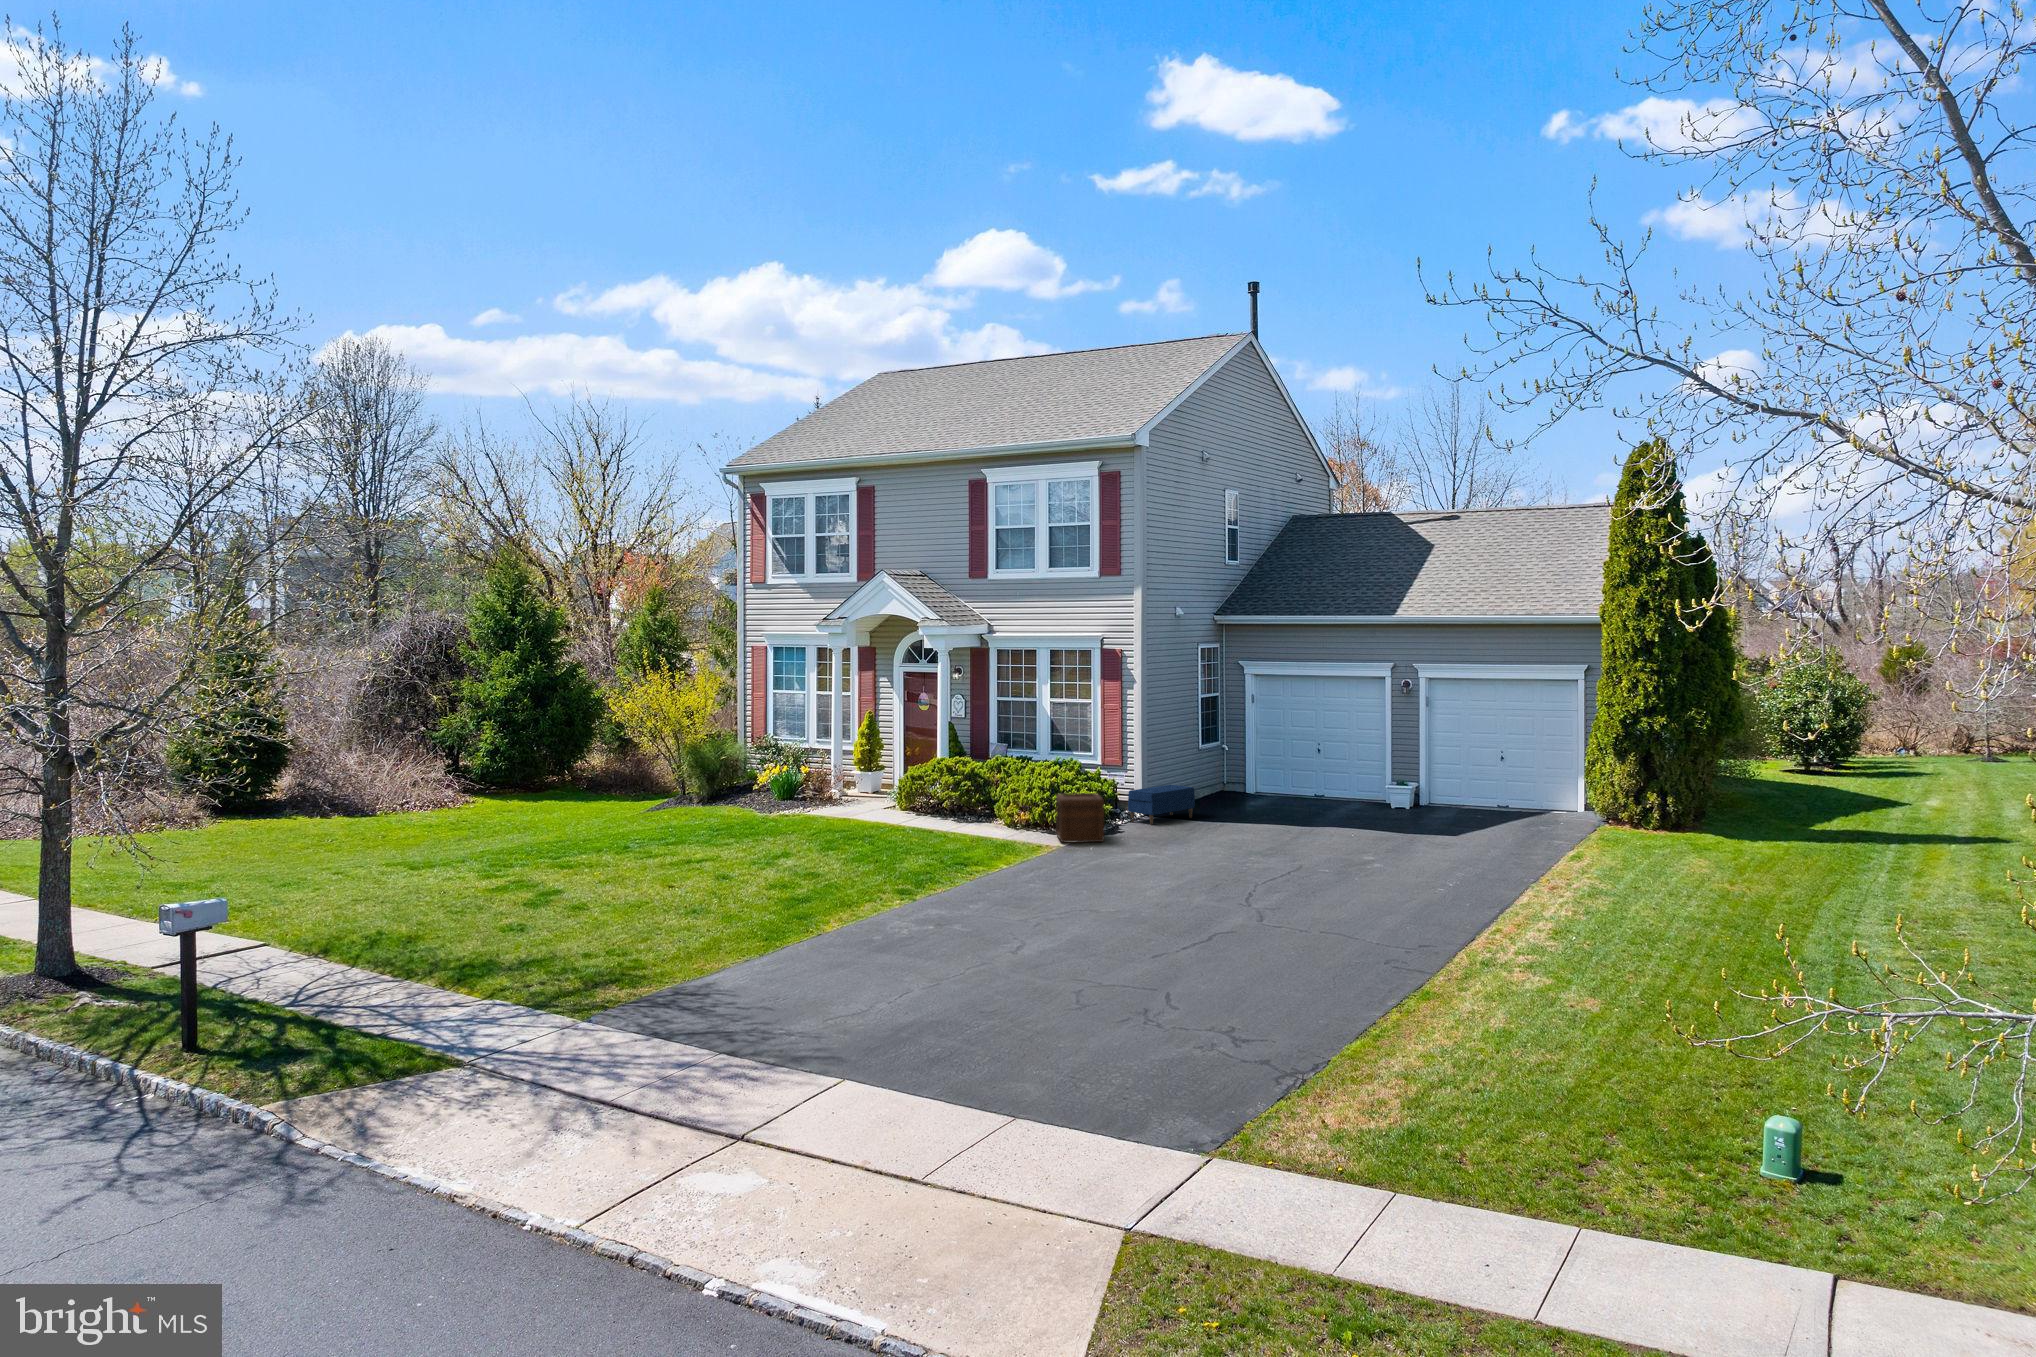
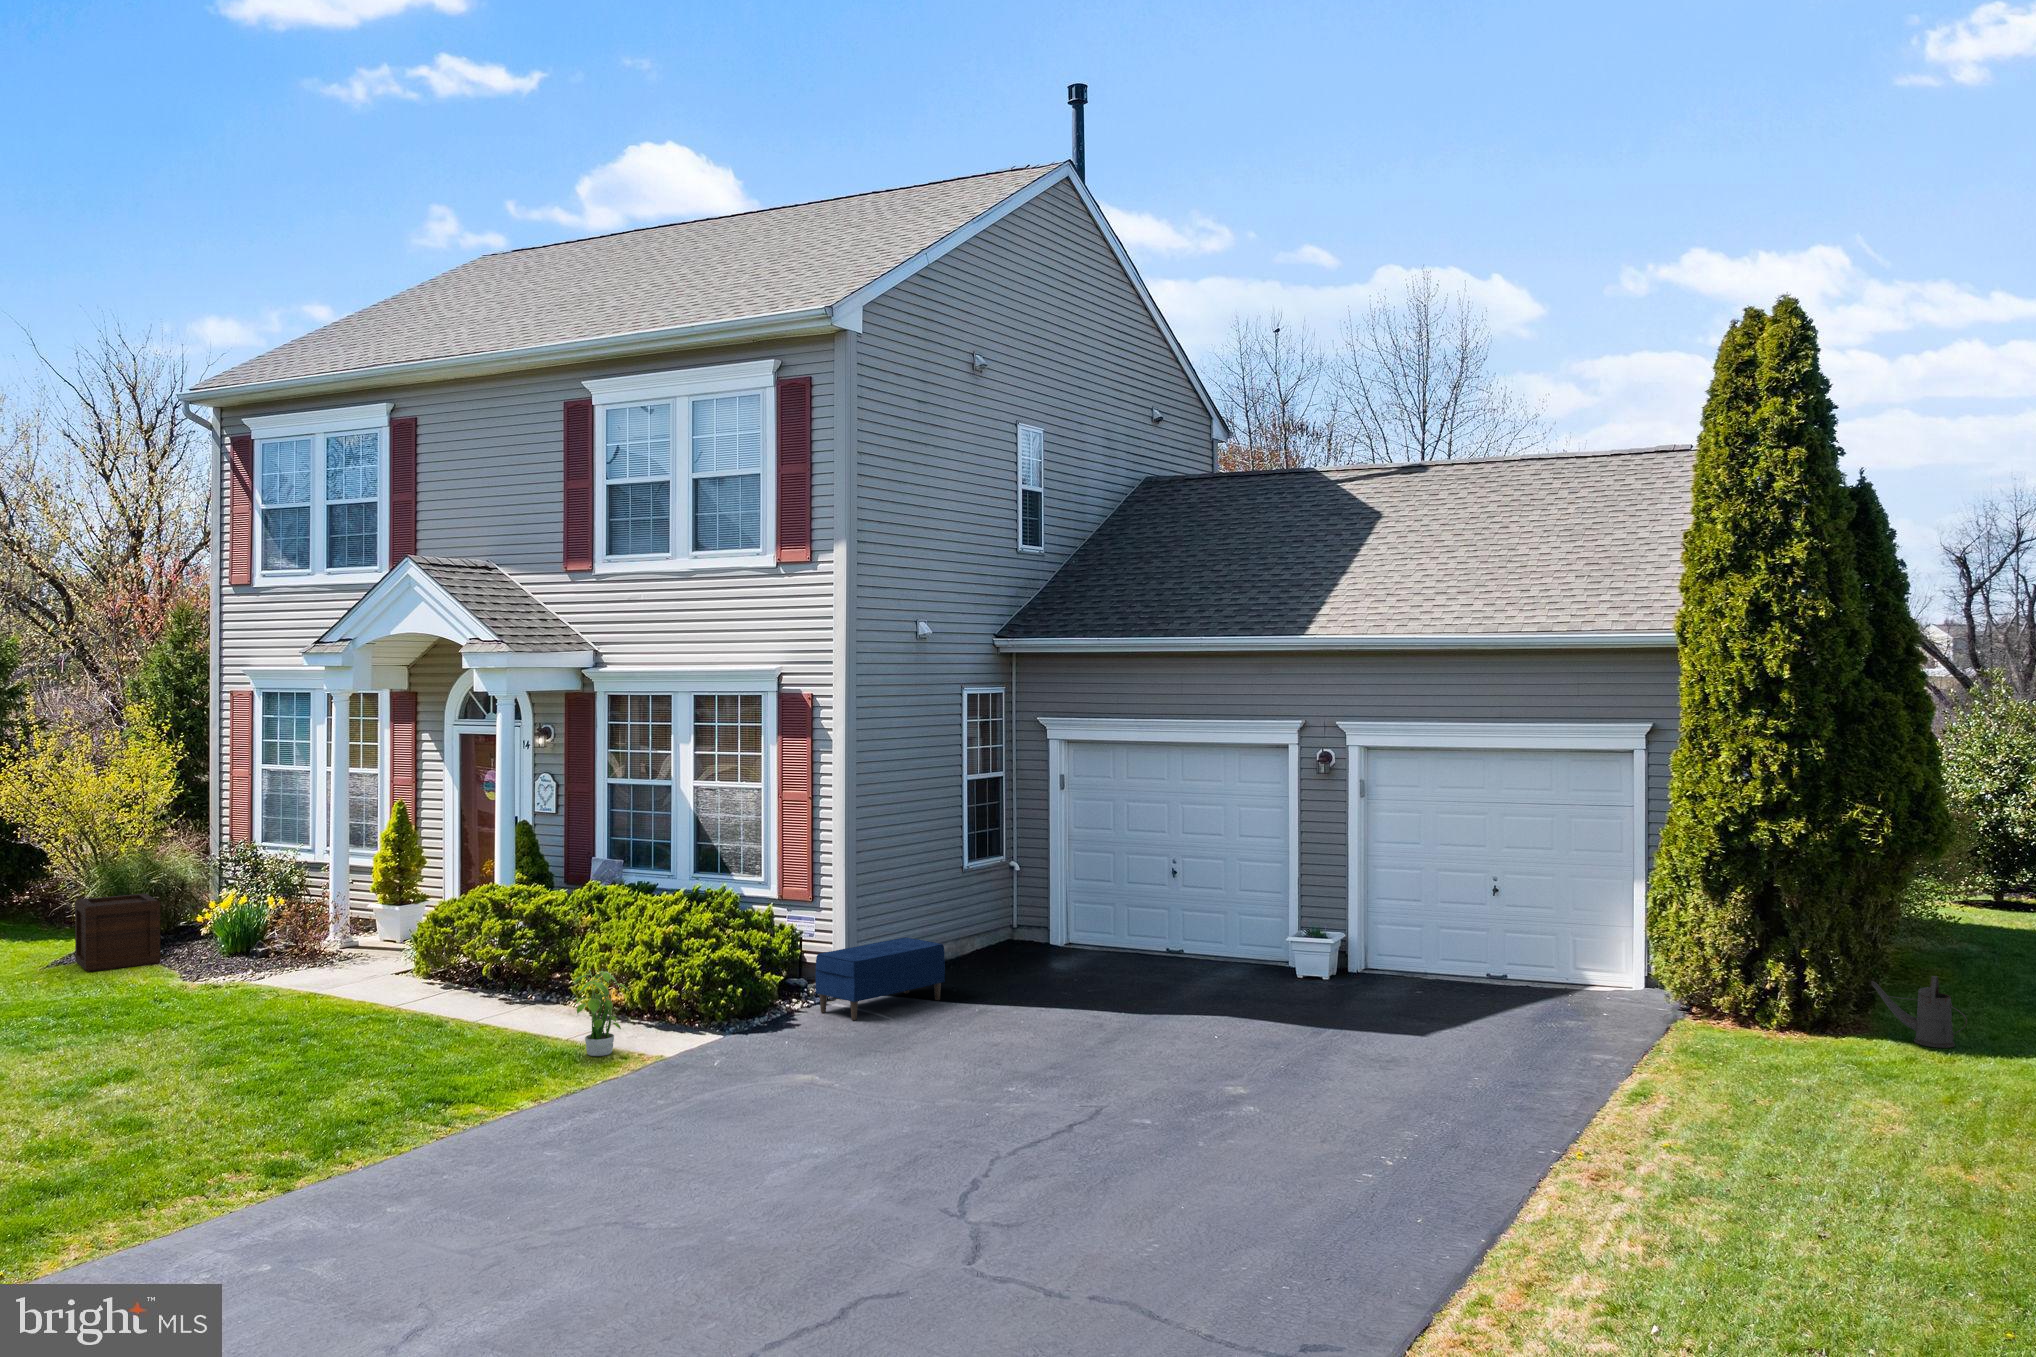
potted plant: none [1015,793,1043,837] -> present [573,971,629,1056]
wooden crate: present [1056,793,1104,843] -> present [75,893,160,972]
watering can: none [1707,801,1756,838] -> present [1871,976,1967,1048]

